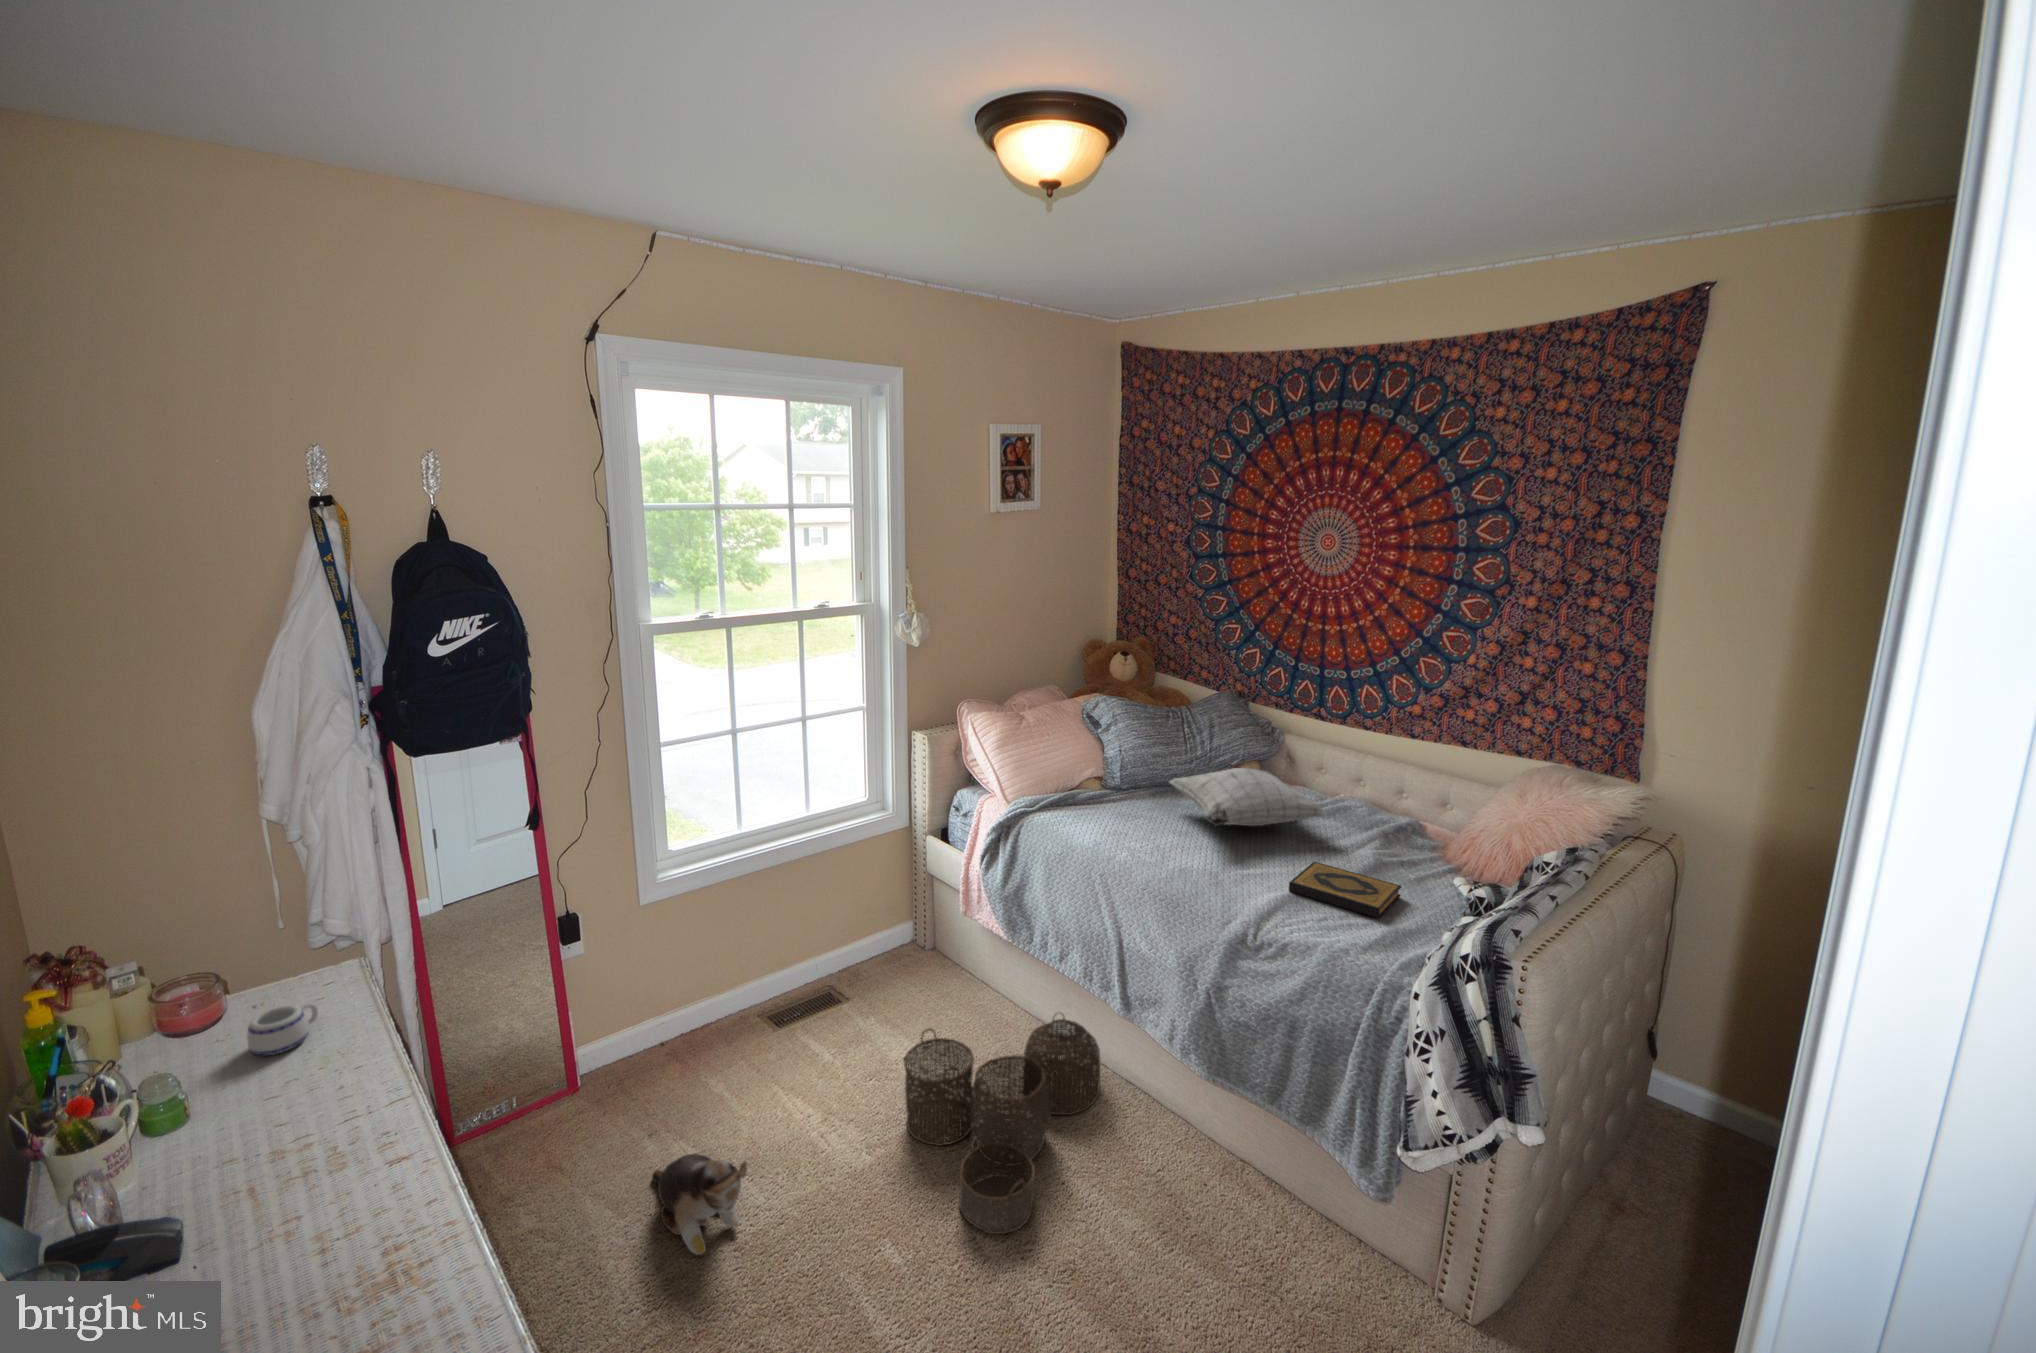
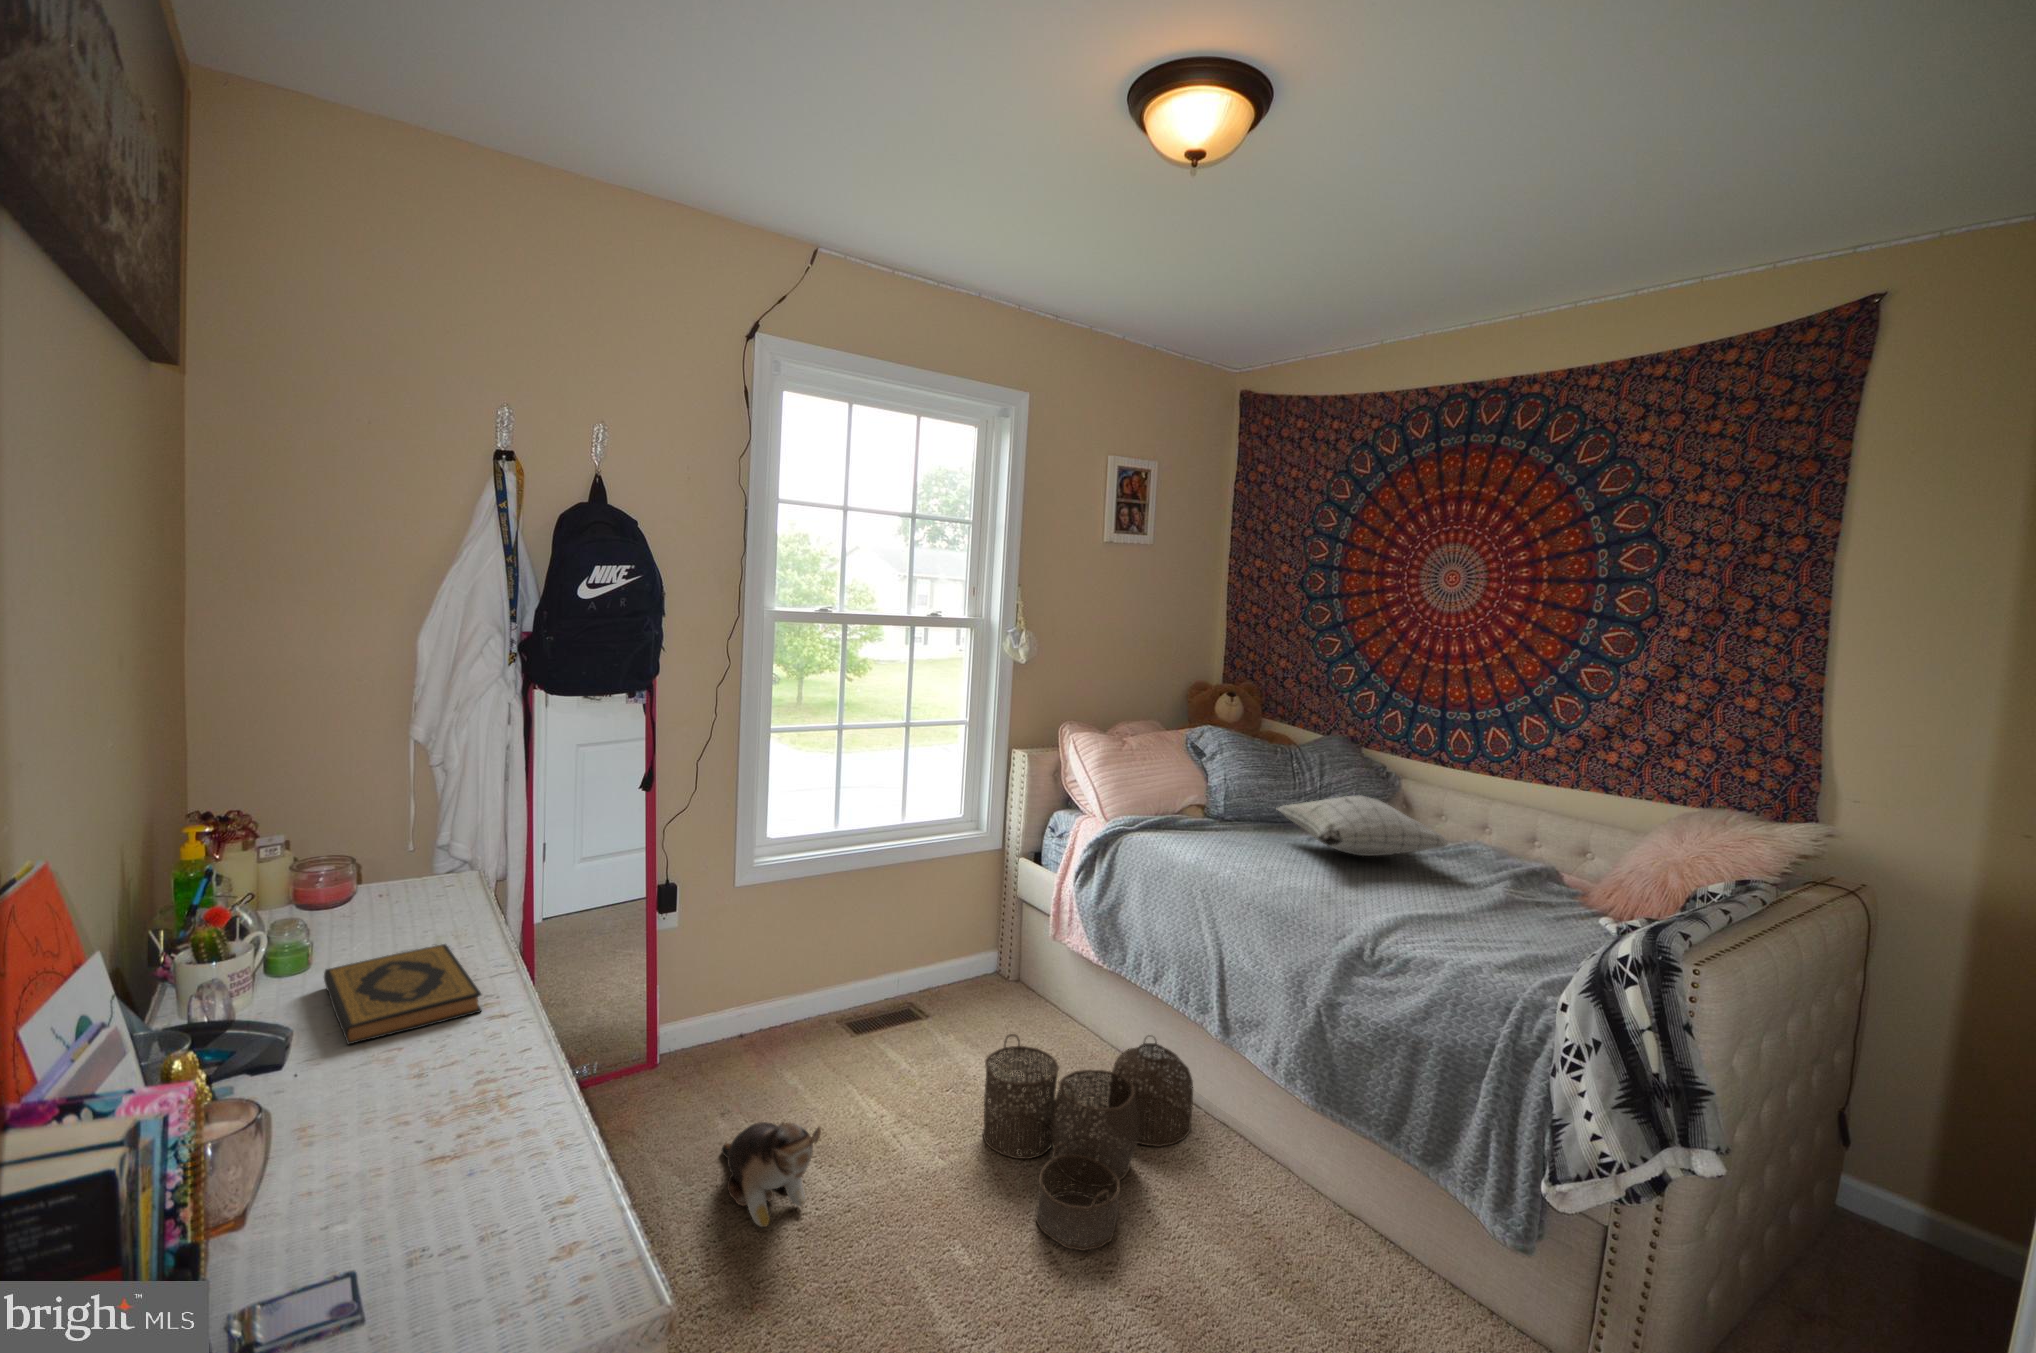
hardback book: present [1289,862,1401,918] -> present [324,944,482,1044]
mug: present [247,1003,318,1055] -> none [374,887,439,929]

